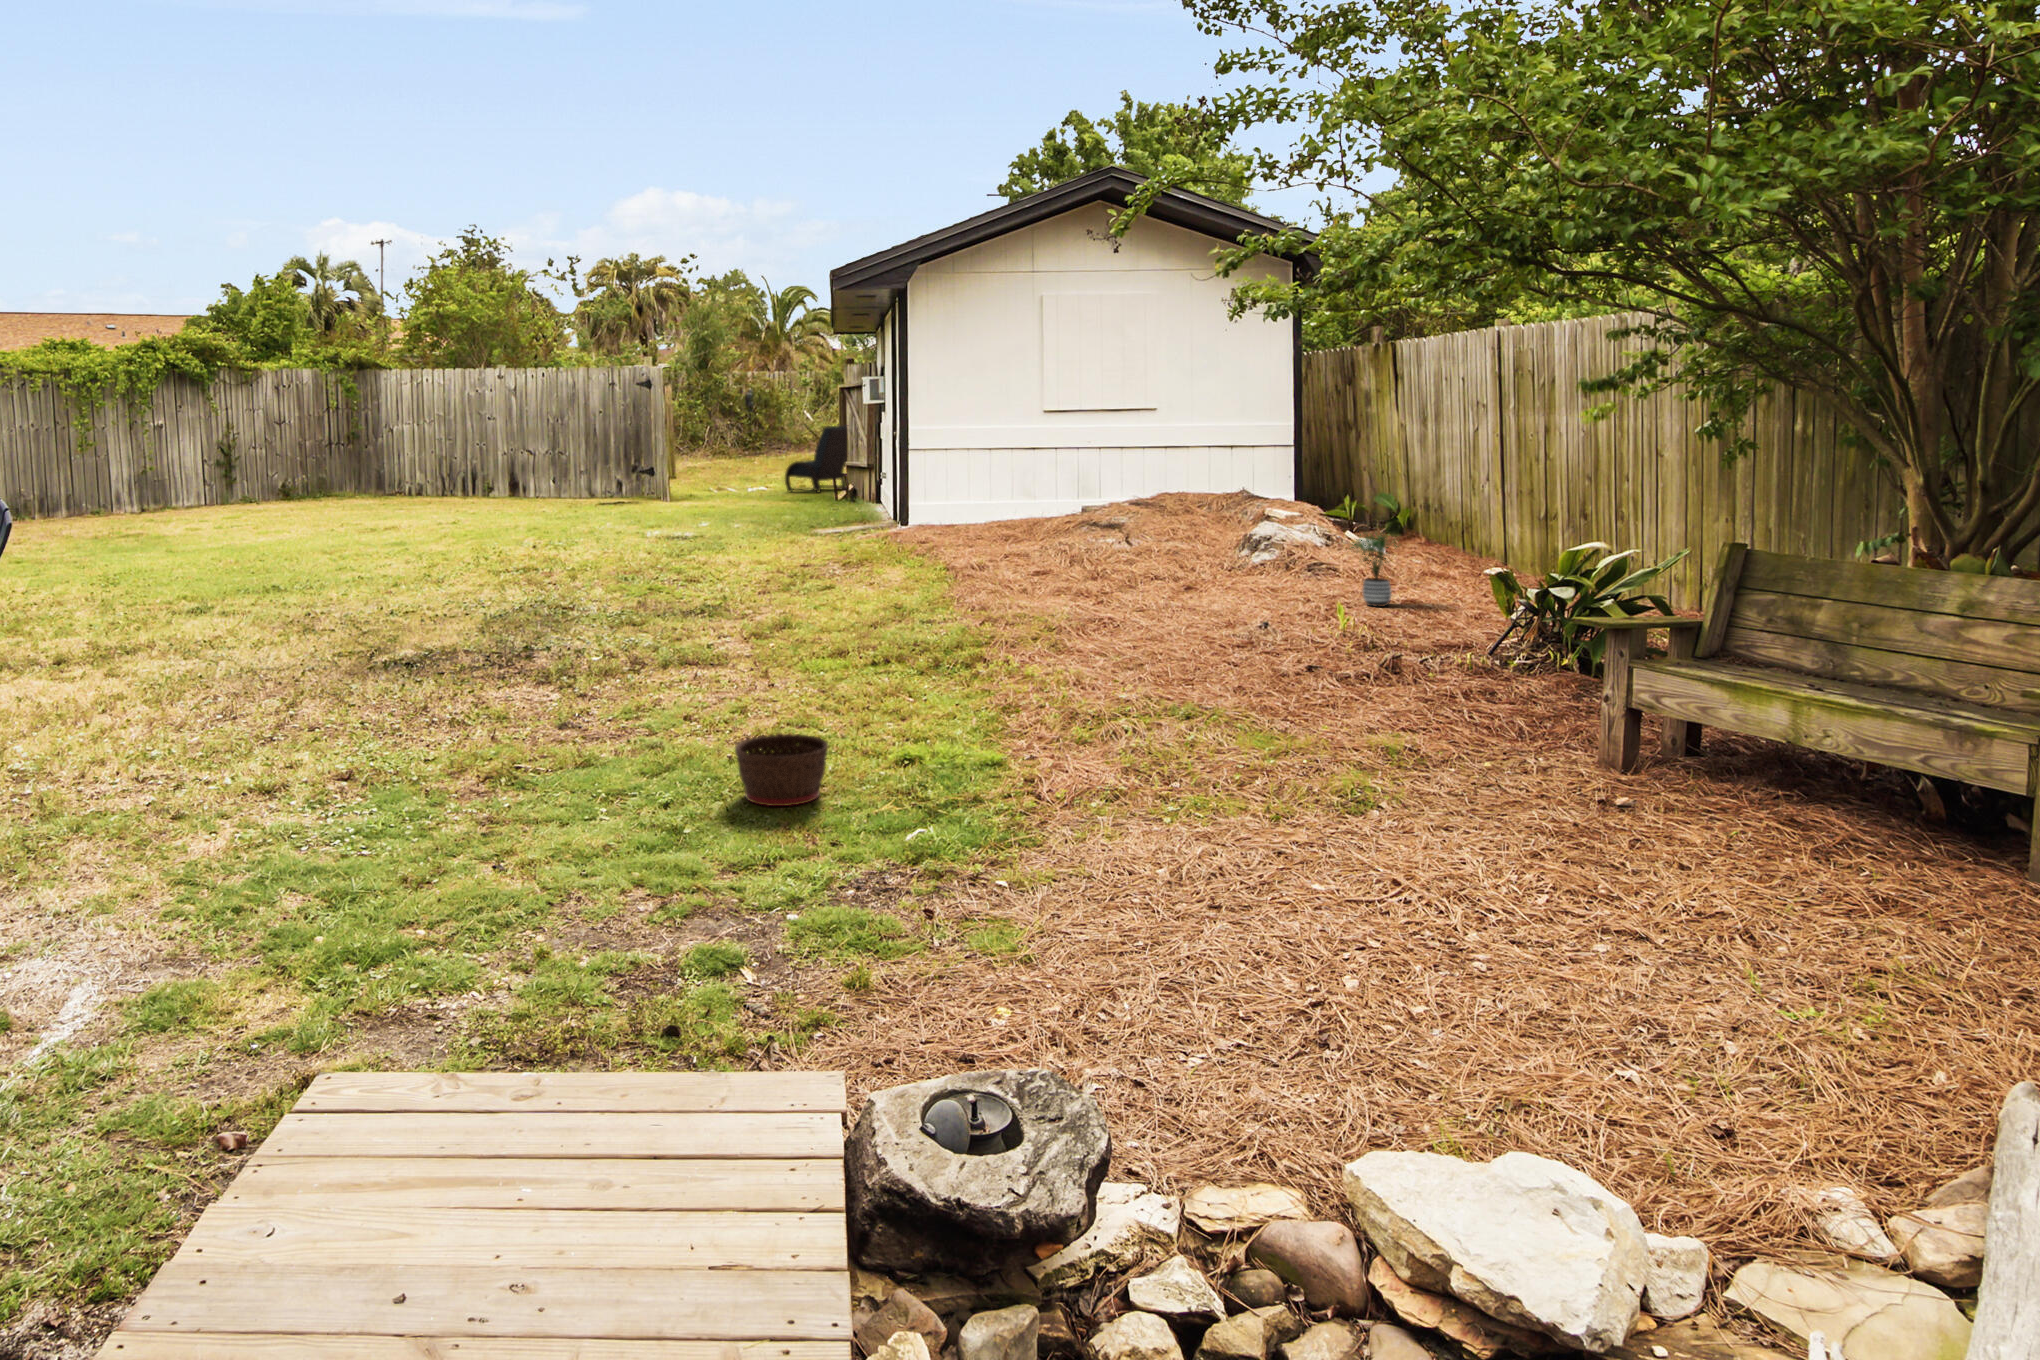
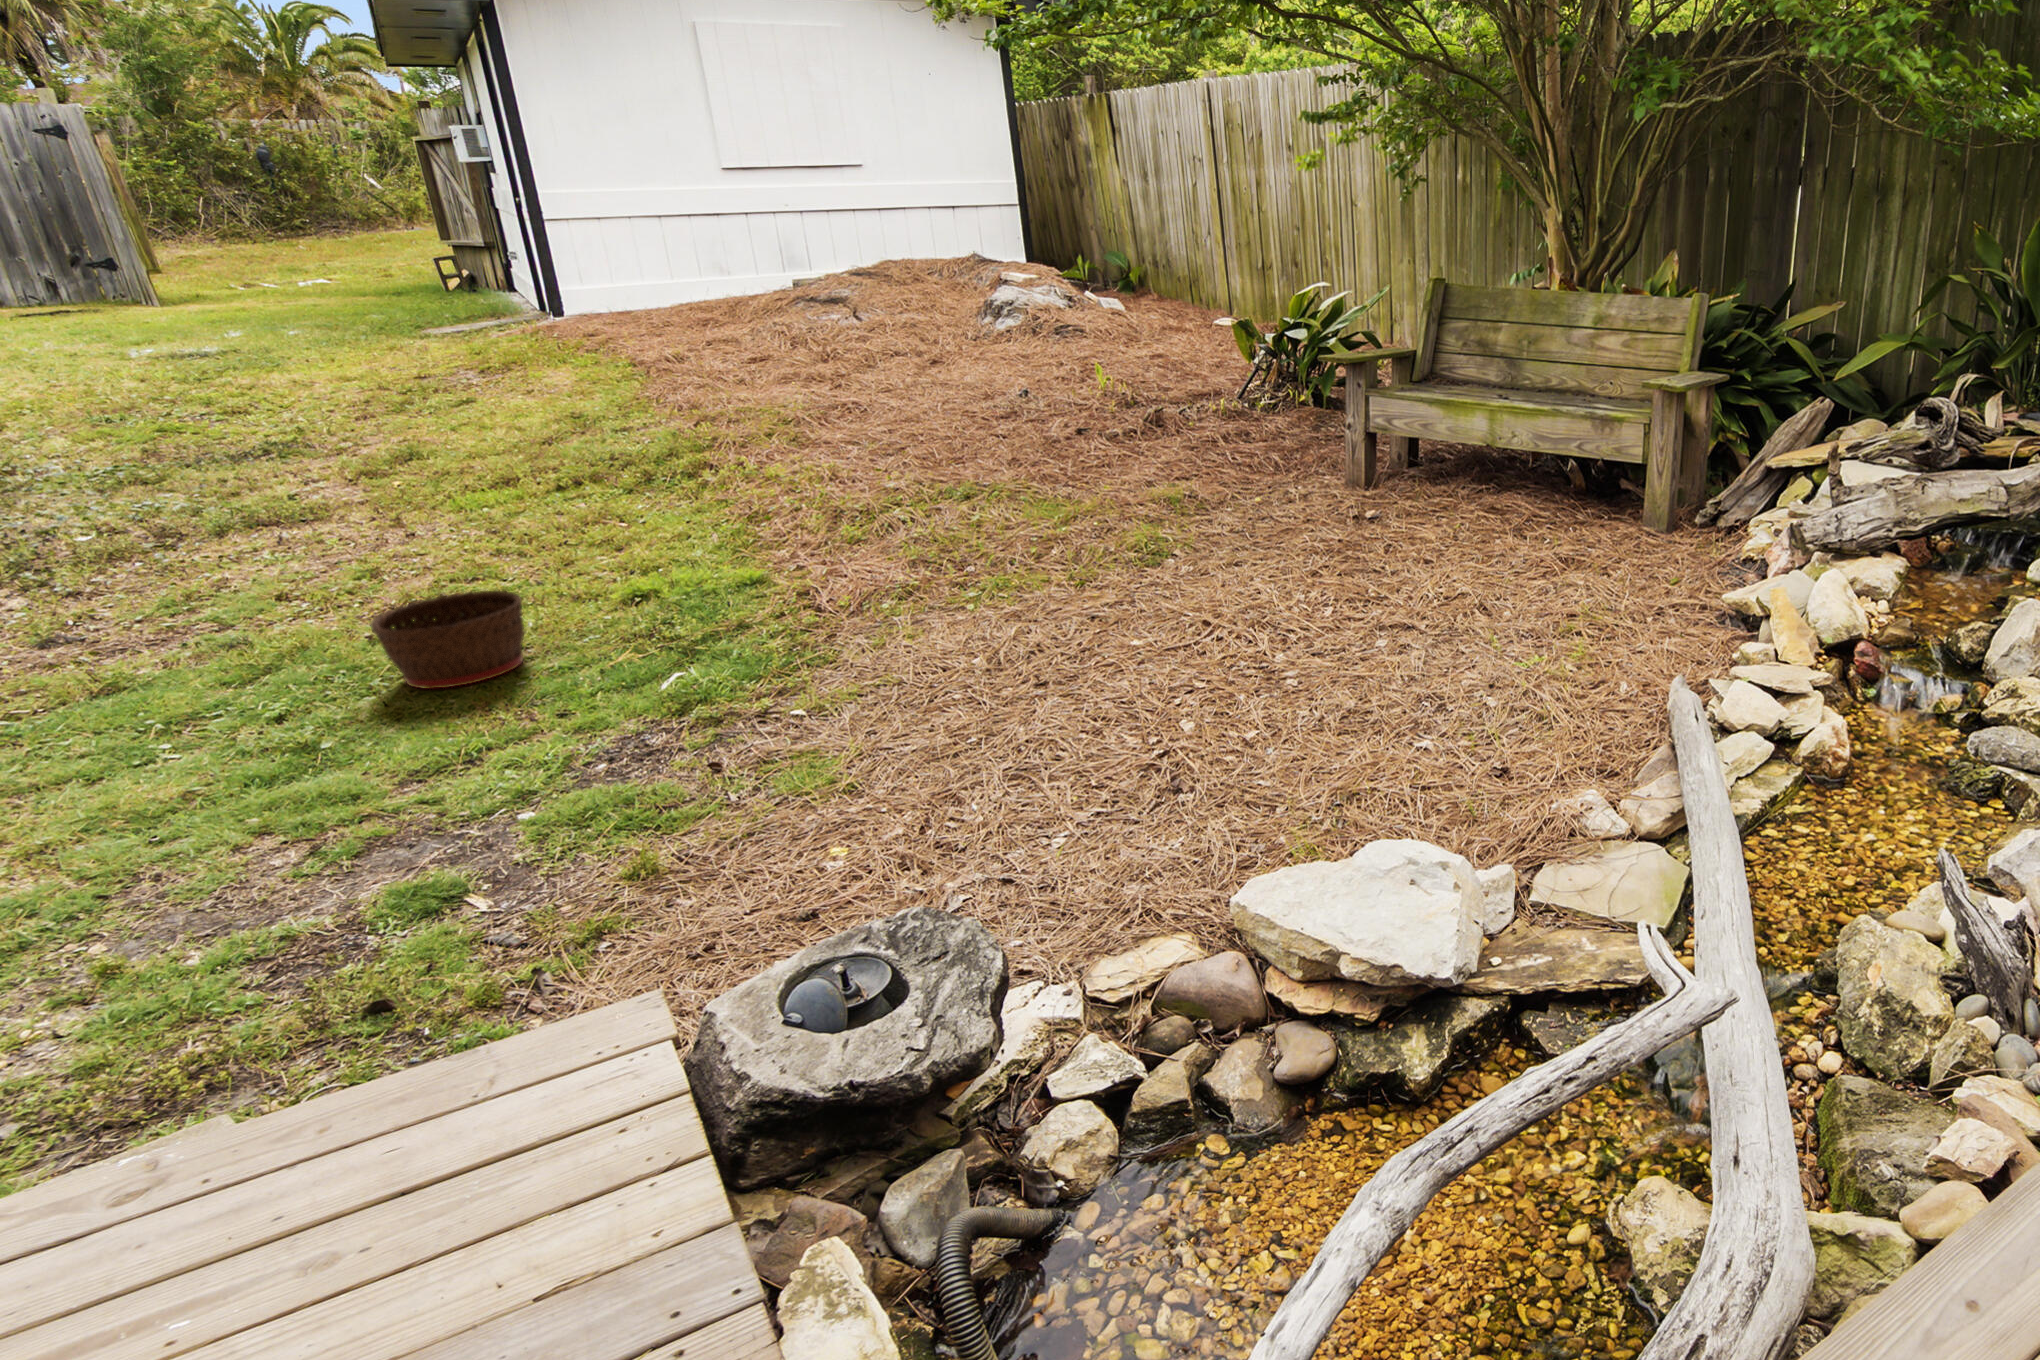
lounge chair: present [785,426,847,493] -> none [353,189,460,280]
potted plant: present [1346,533,1397,607] -> none [1093,287,1147,363]

